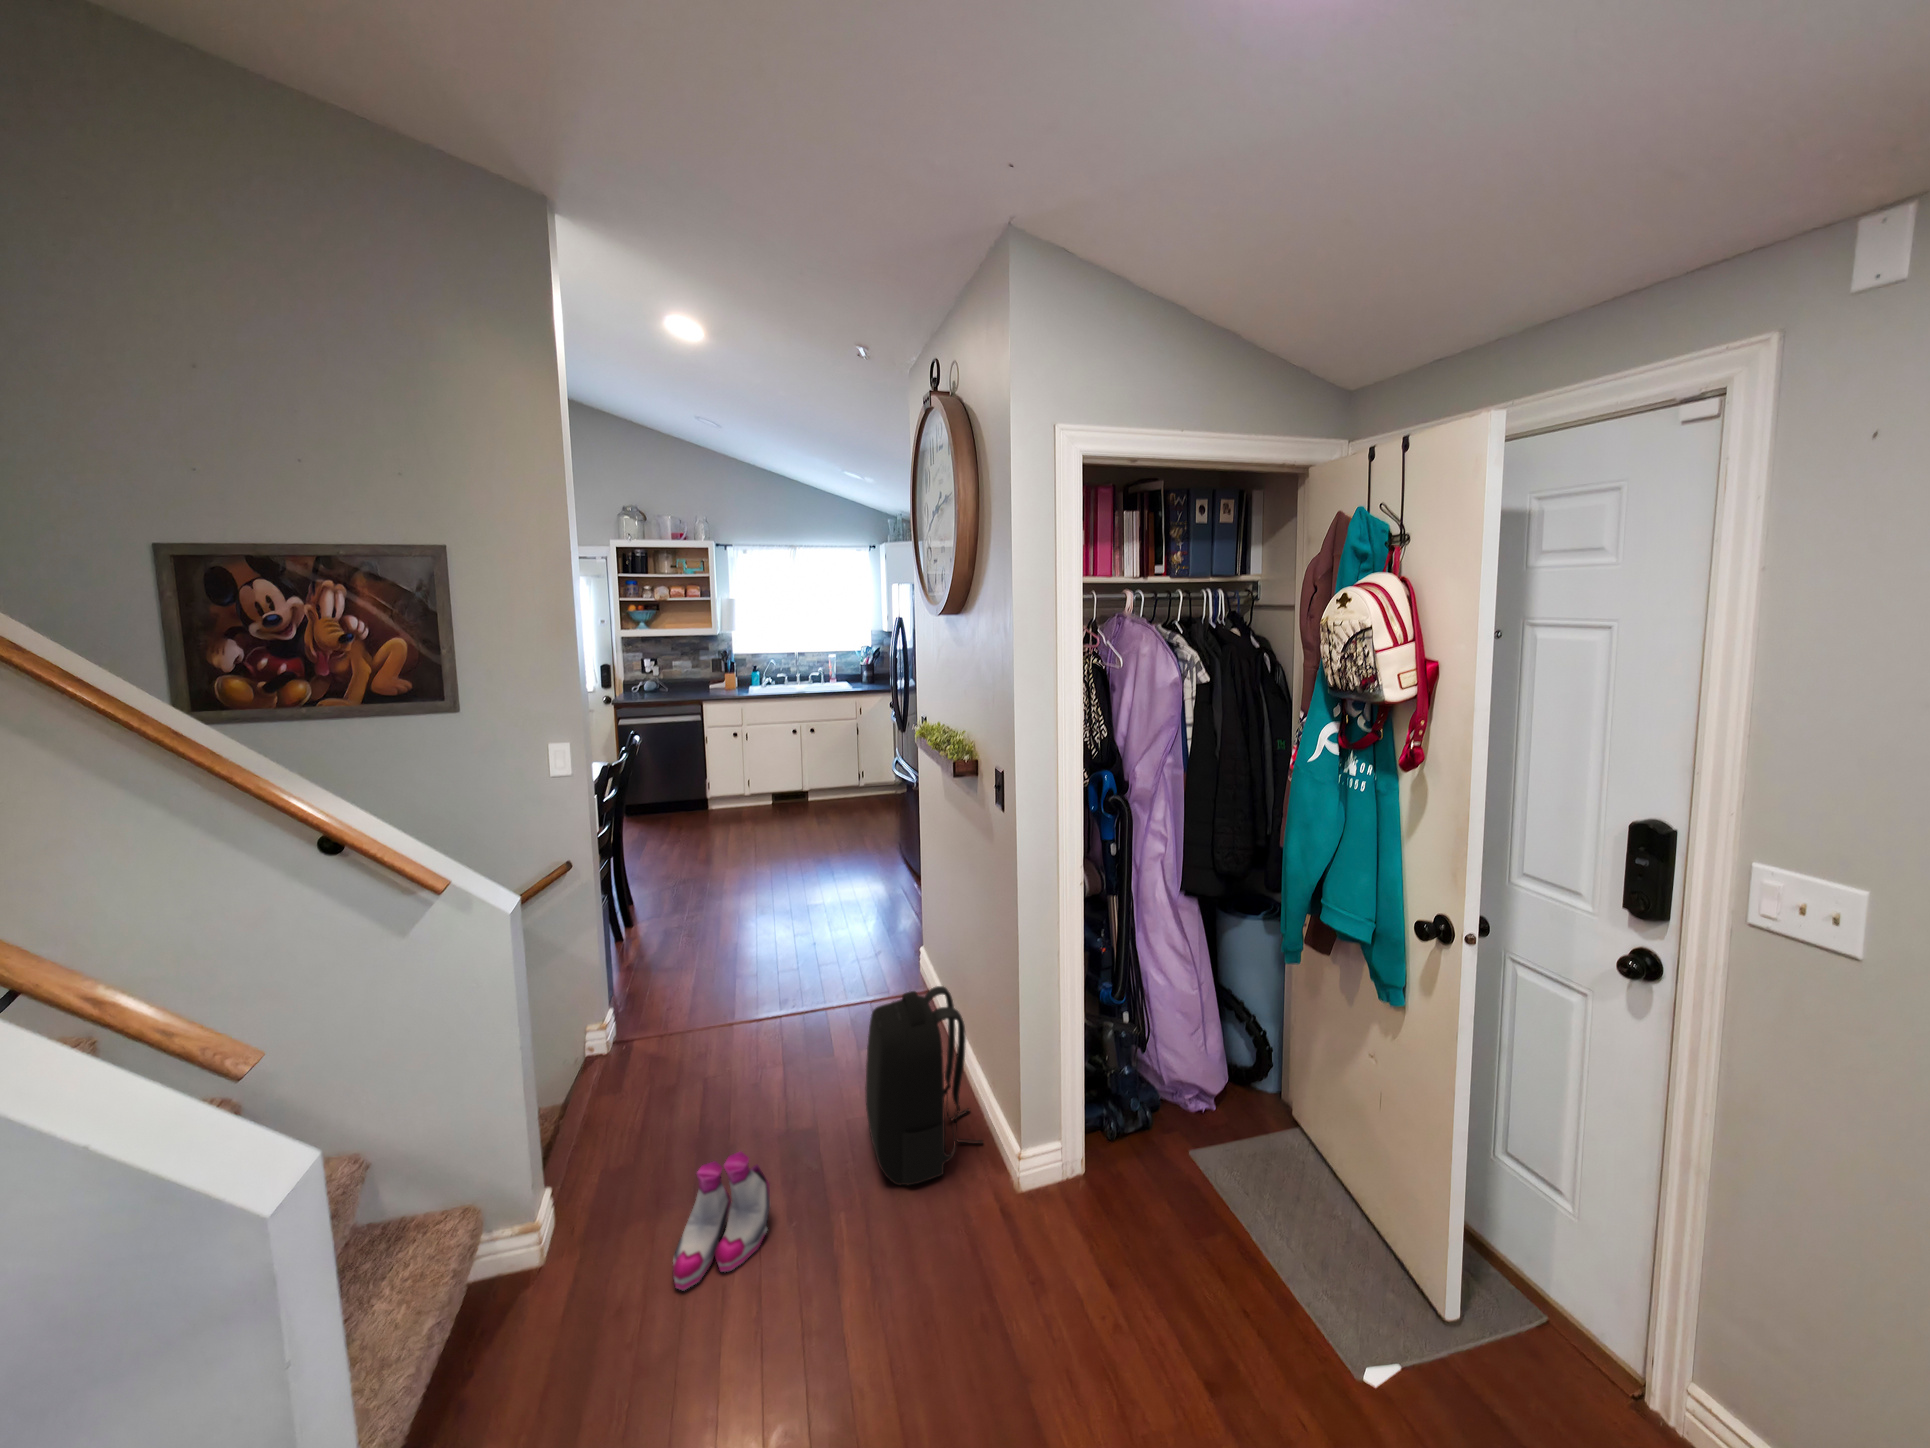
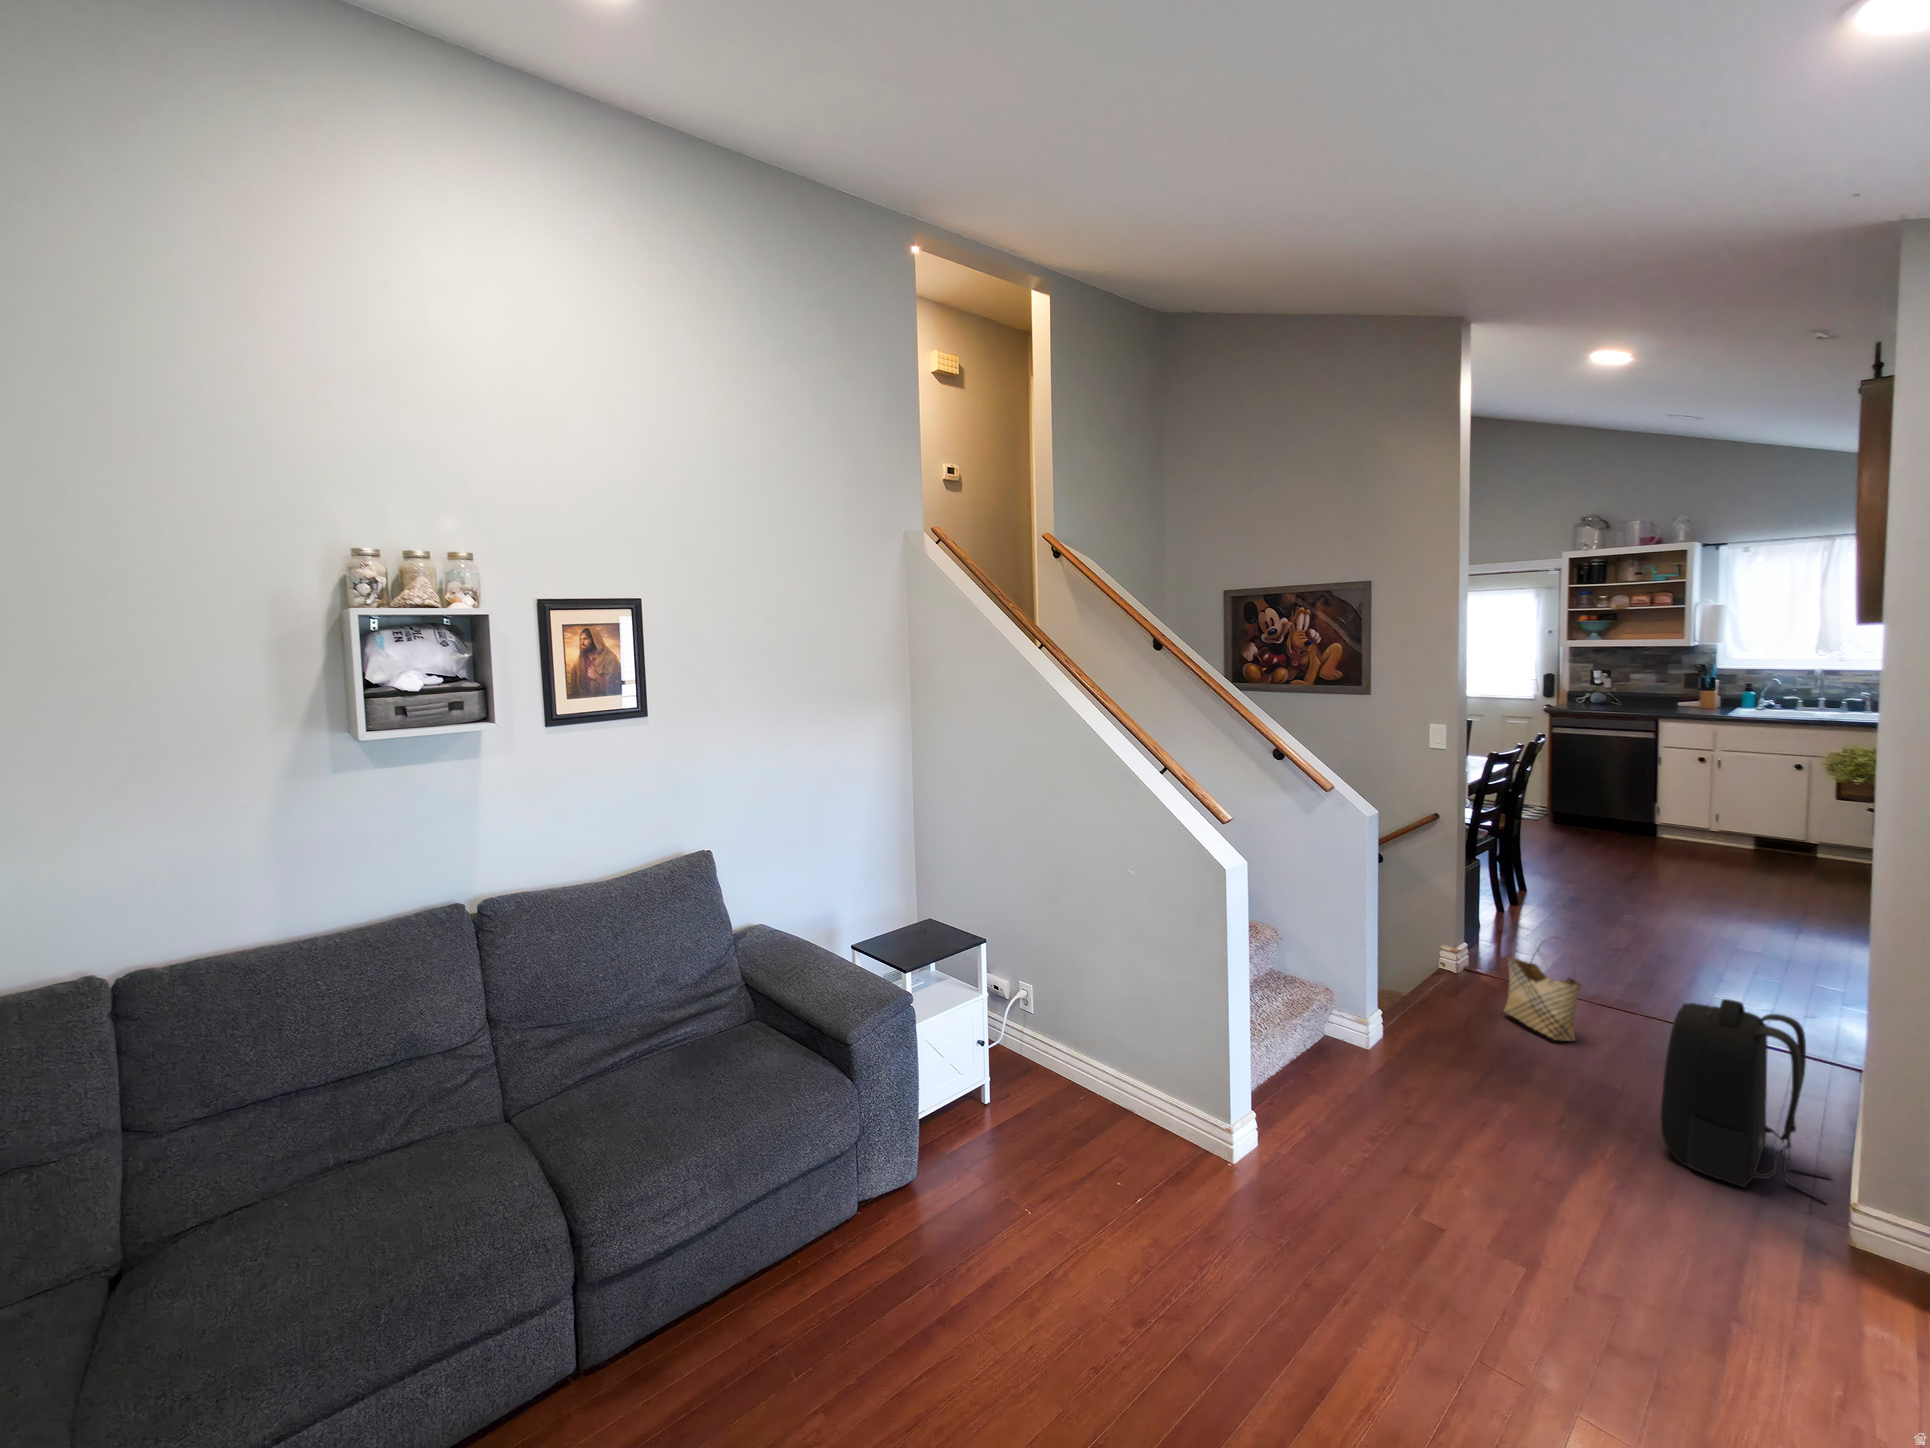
woven basket: none [678,970,756,1091] -> present [1504,948,1581,1041]
boots: present [673,1152,770,1290] -> none [1446,1035,1540,1118]

